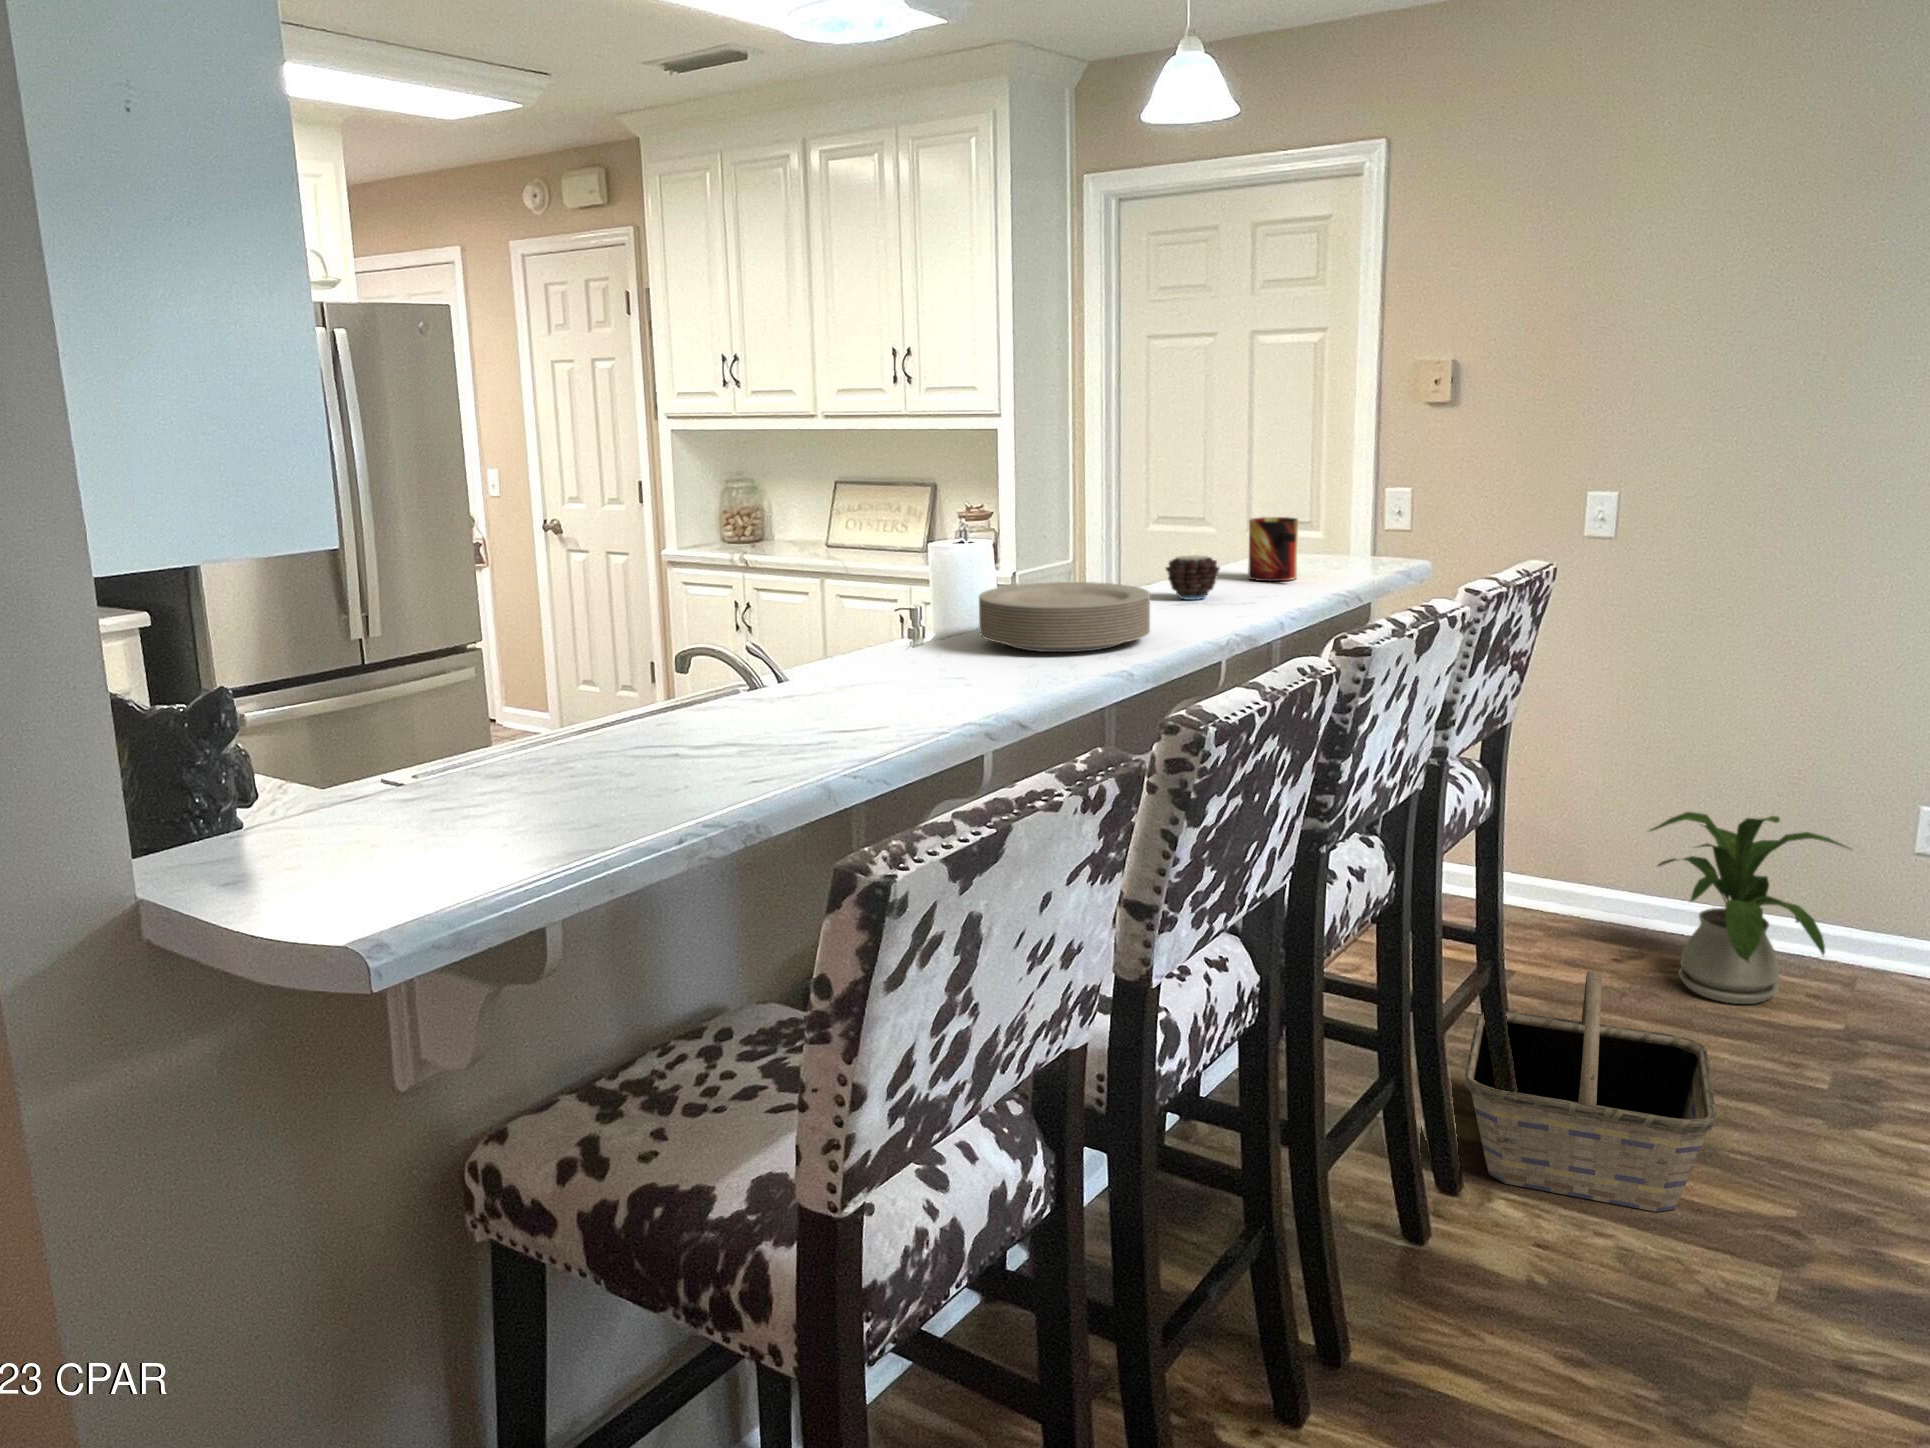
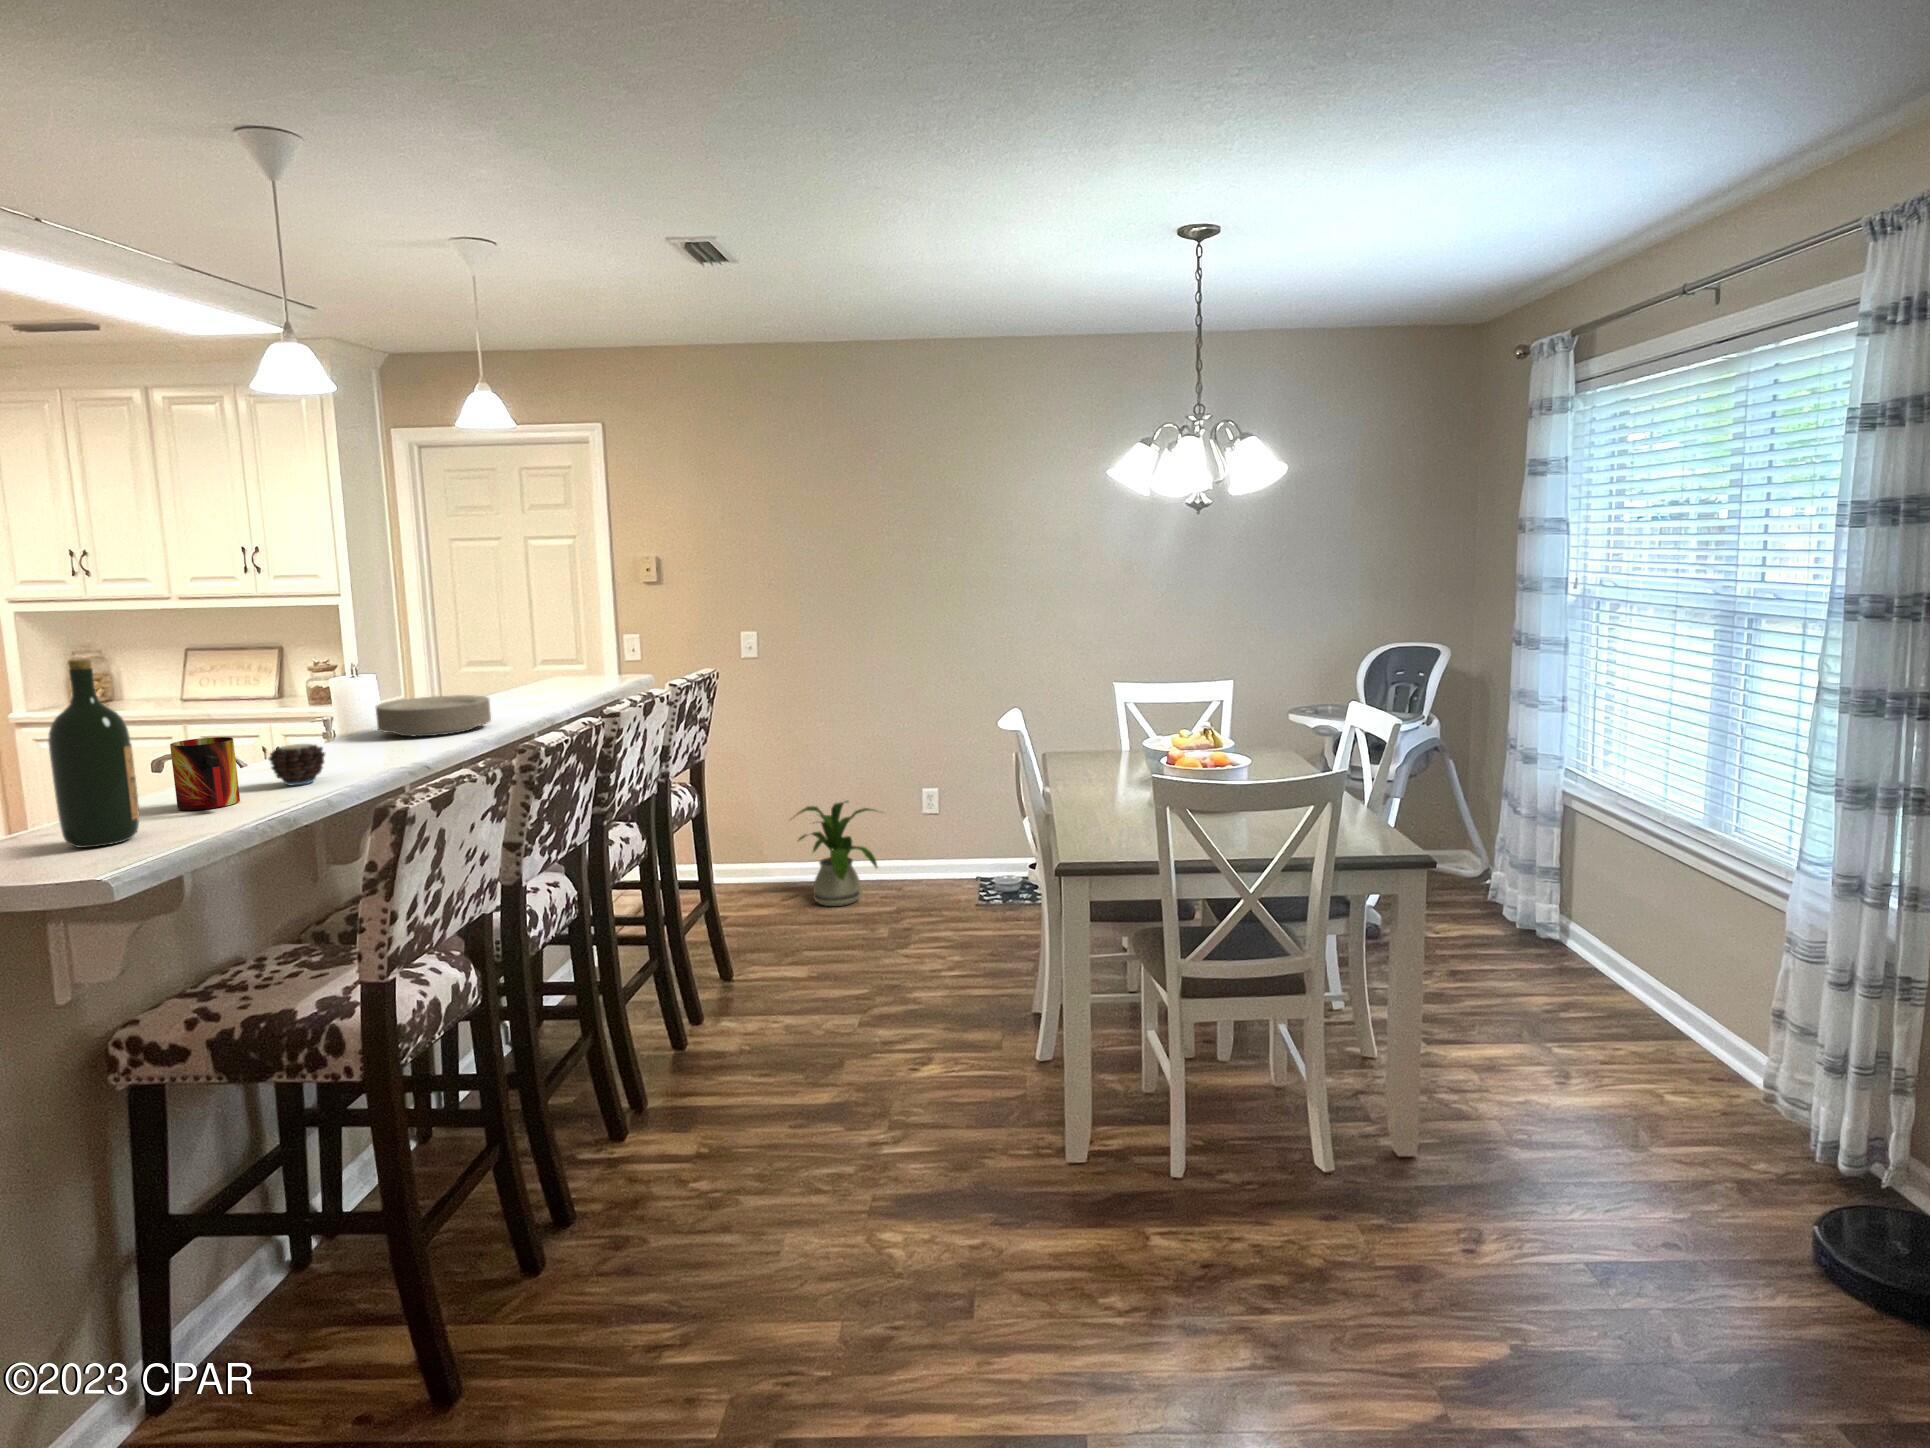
wine bottle: none [405,516,530,842] -> present [48,659,139,848]
mug: present [1248,517,1298,581] -> present [170,737,240,810]
candle: present [1166,555,1220,600] -> present [268,743,325,785]
basket: present [1465,971,1716,1212] -> none [699,888,823,1011]

